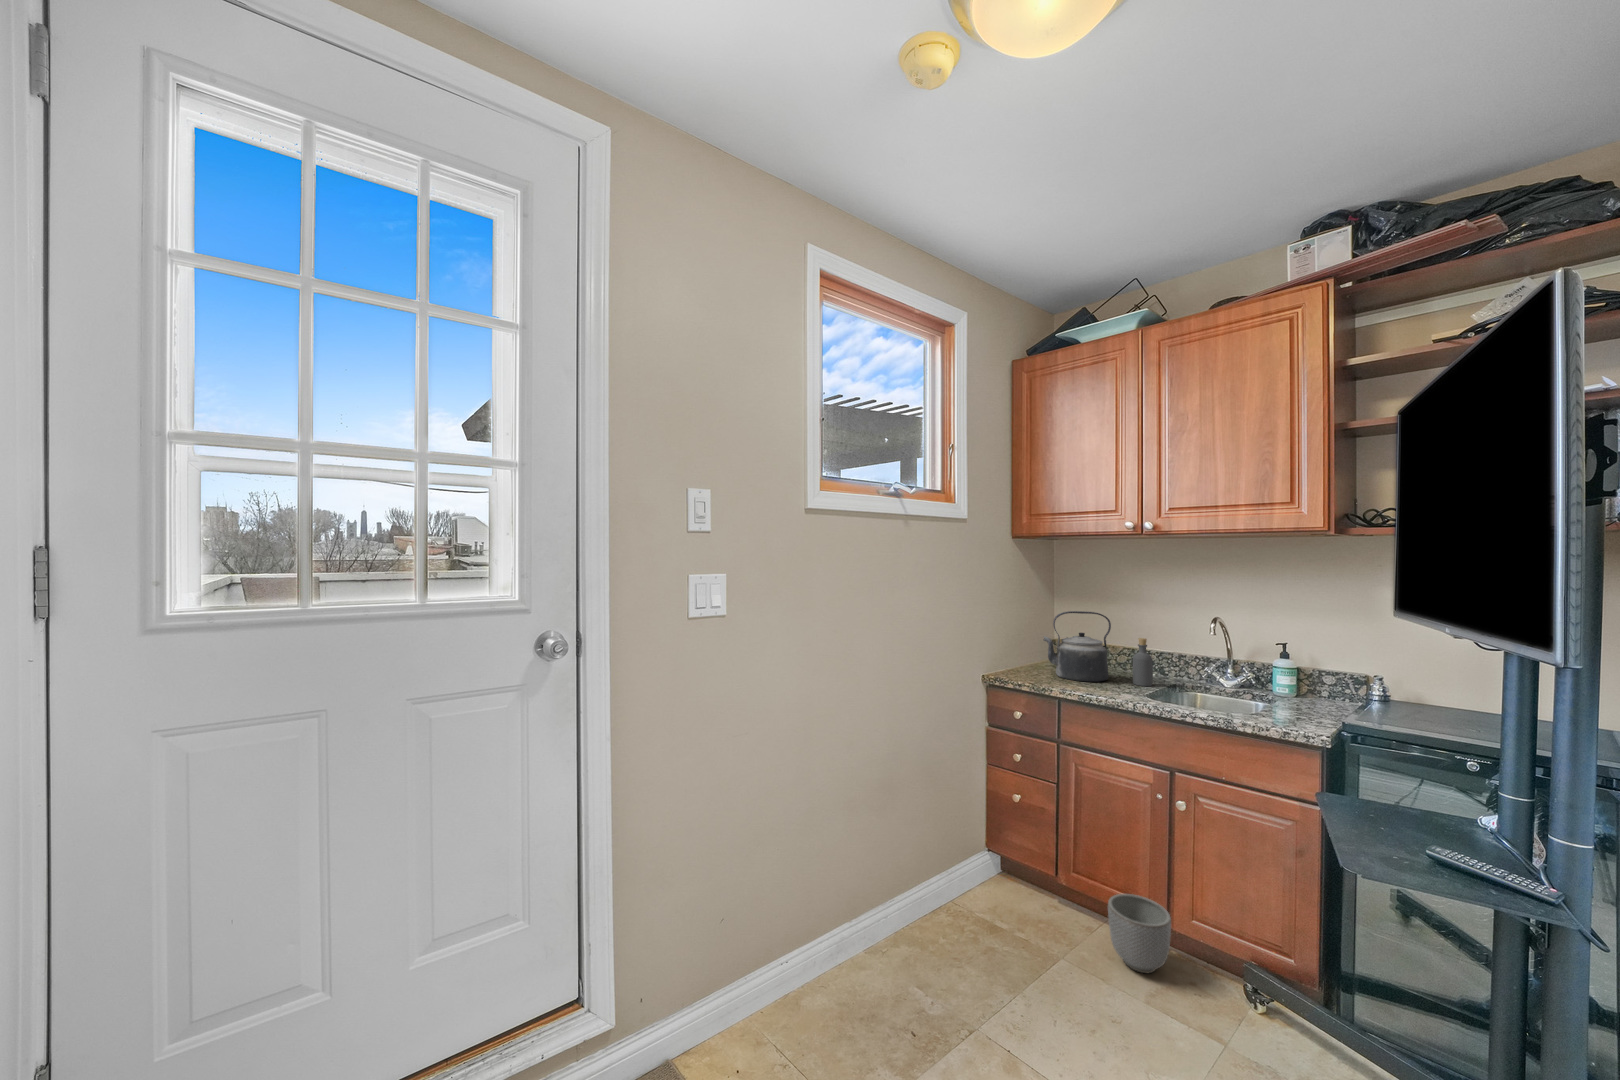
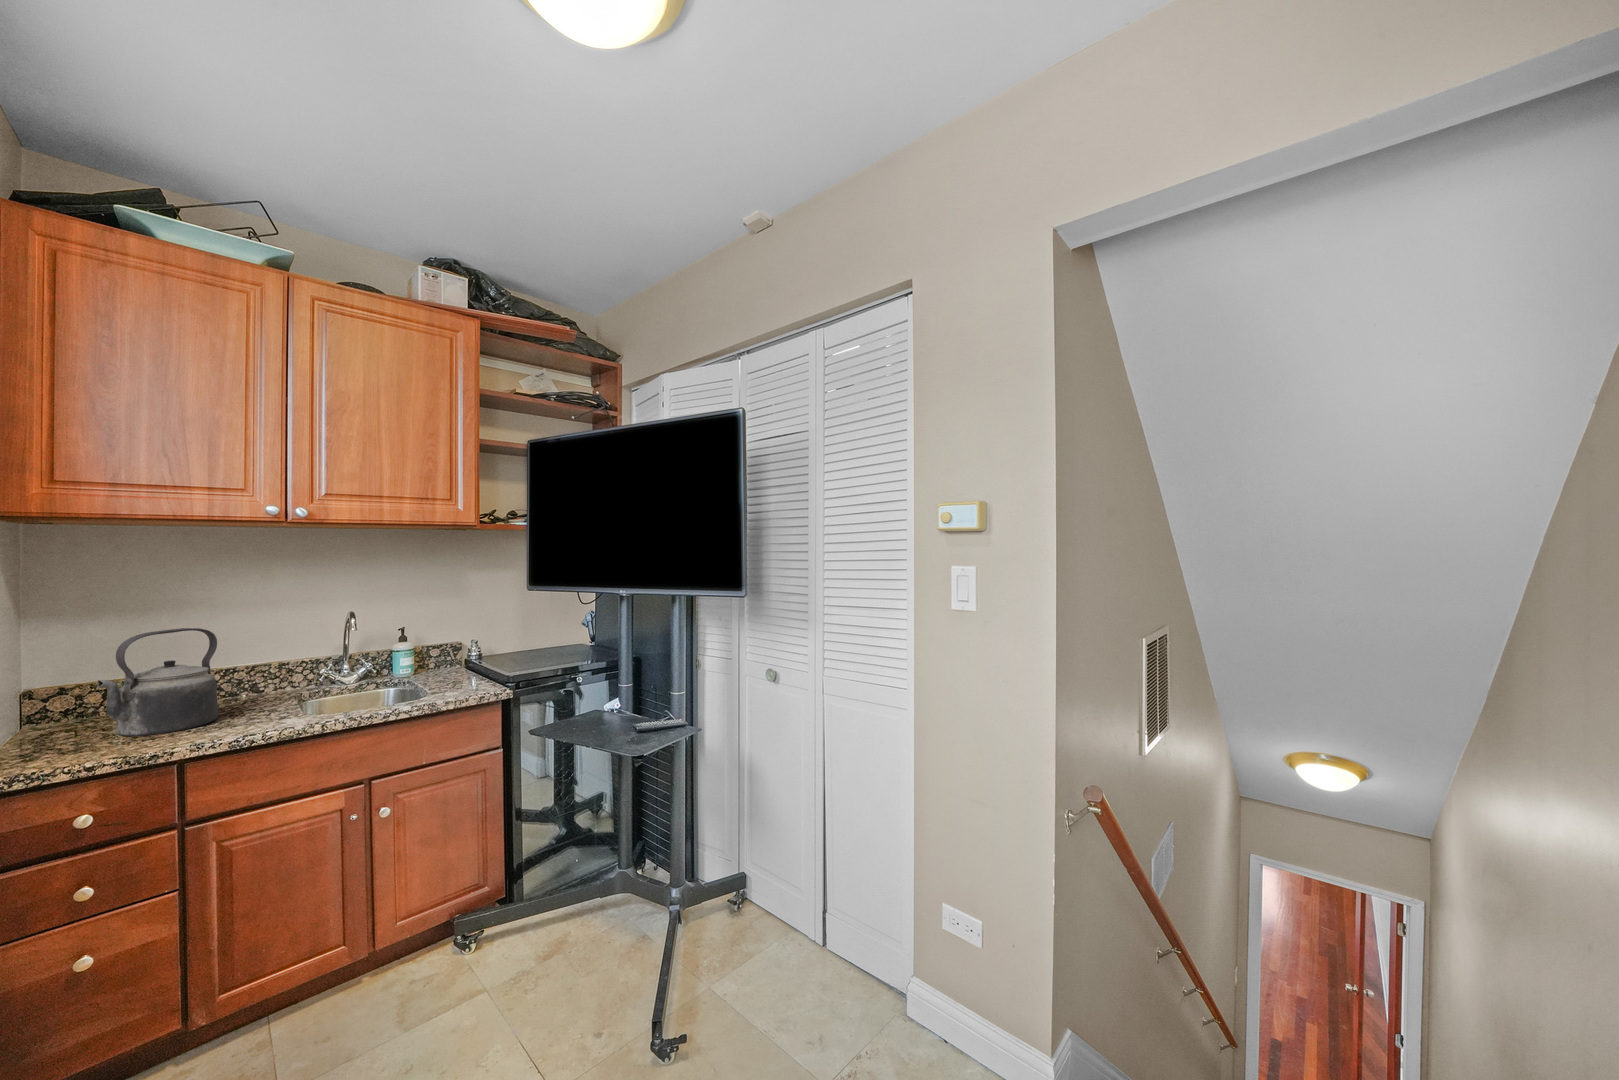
bottle: present [1133,638,1153,686] -> none [252,650,281,710]
planter: present [1108,894,1171,973] -> none [315,932,395,1026]

